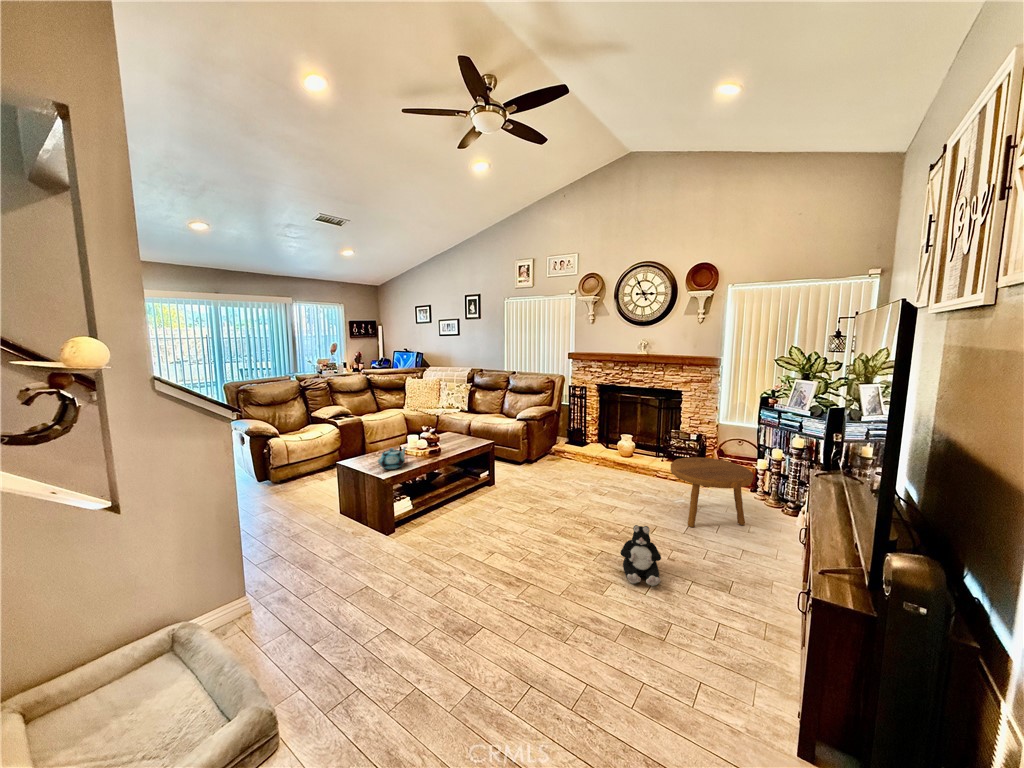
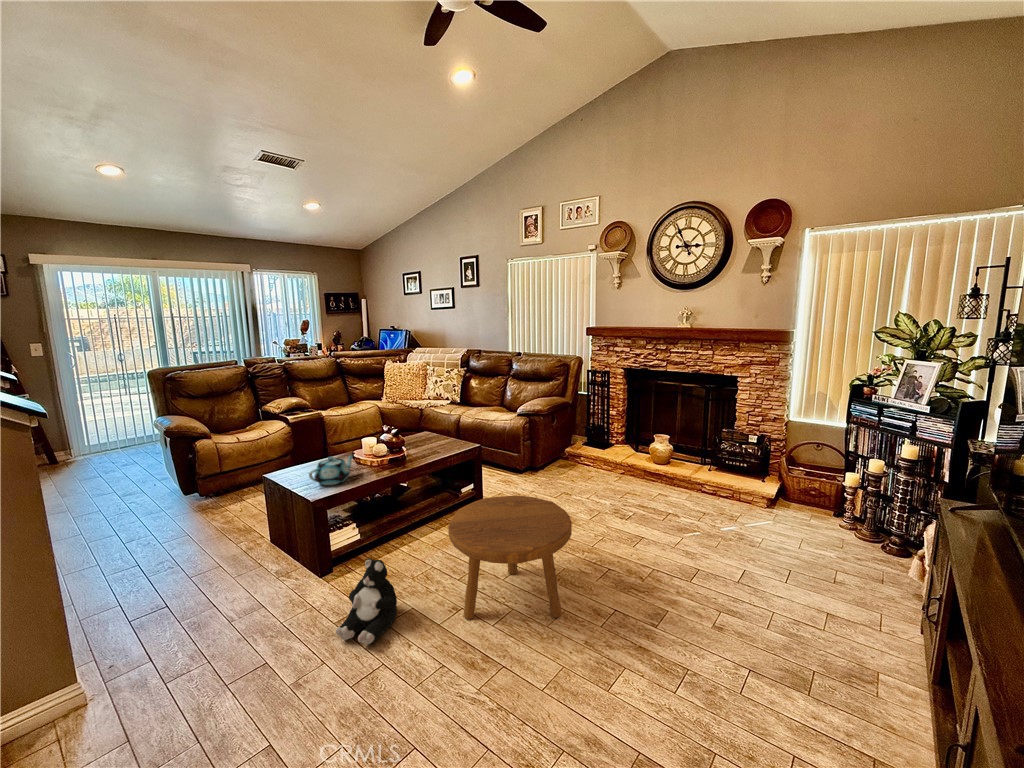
footstool: present [671,457,754,527] -> present [448,495,572,620]
plush toy: present [620,525,661,586] -> present [336,558,397,644]

